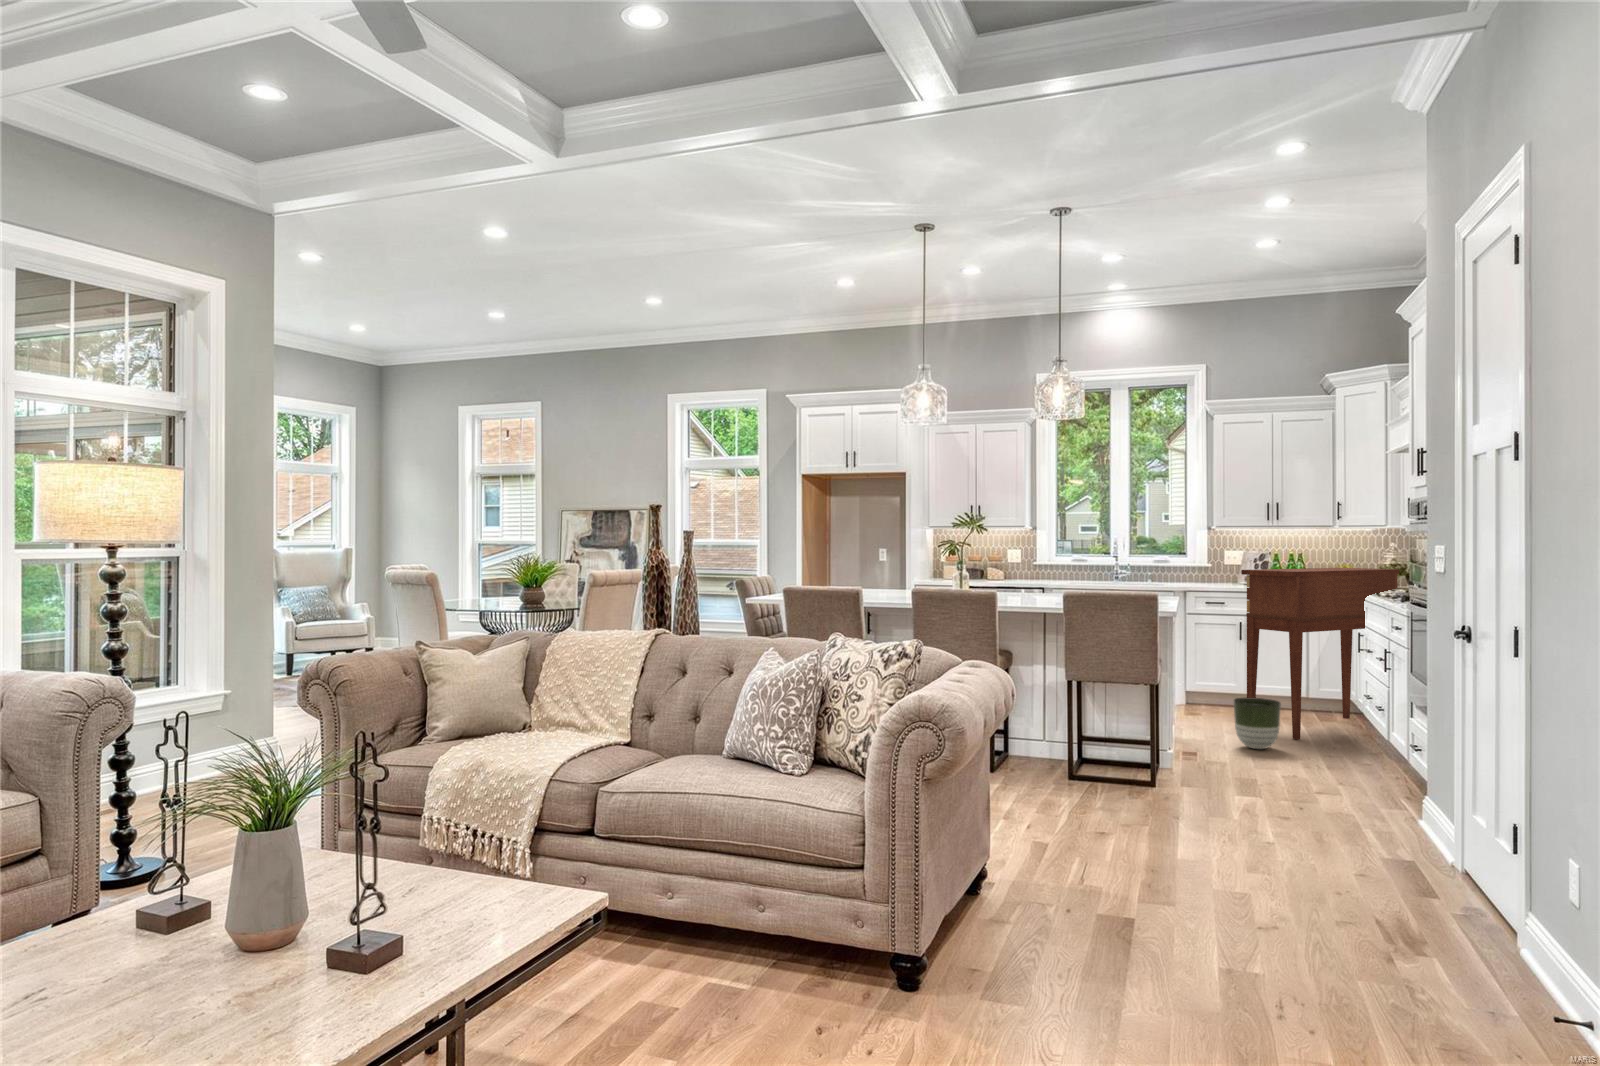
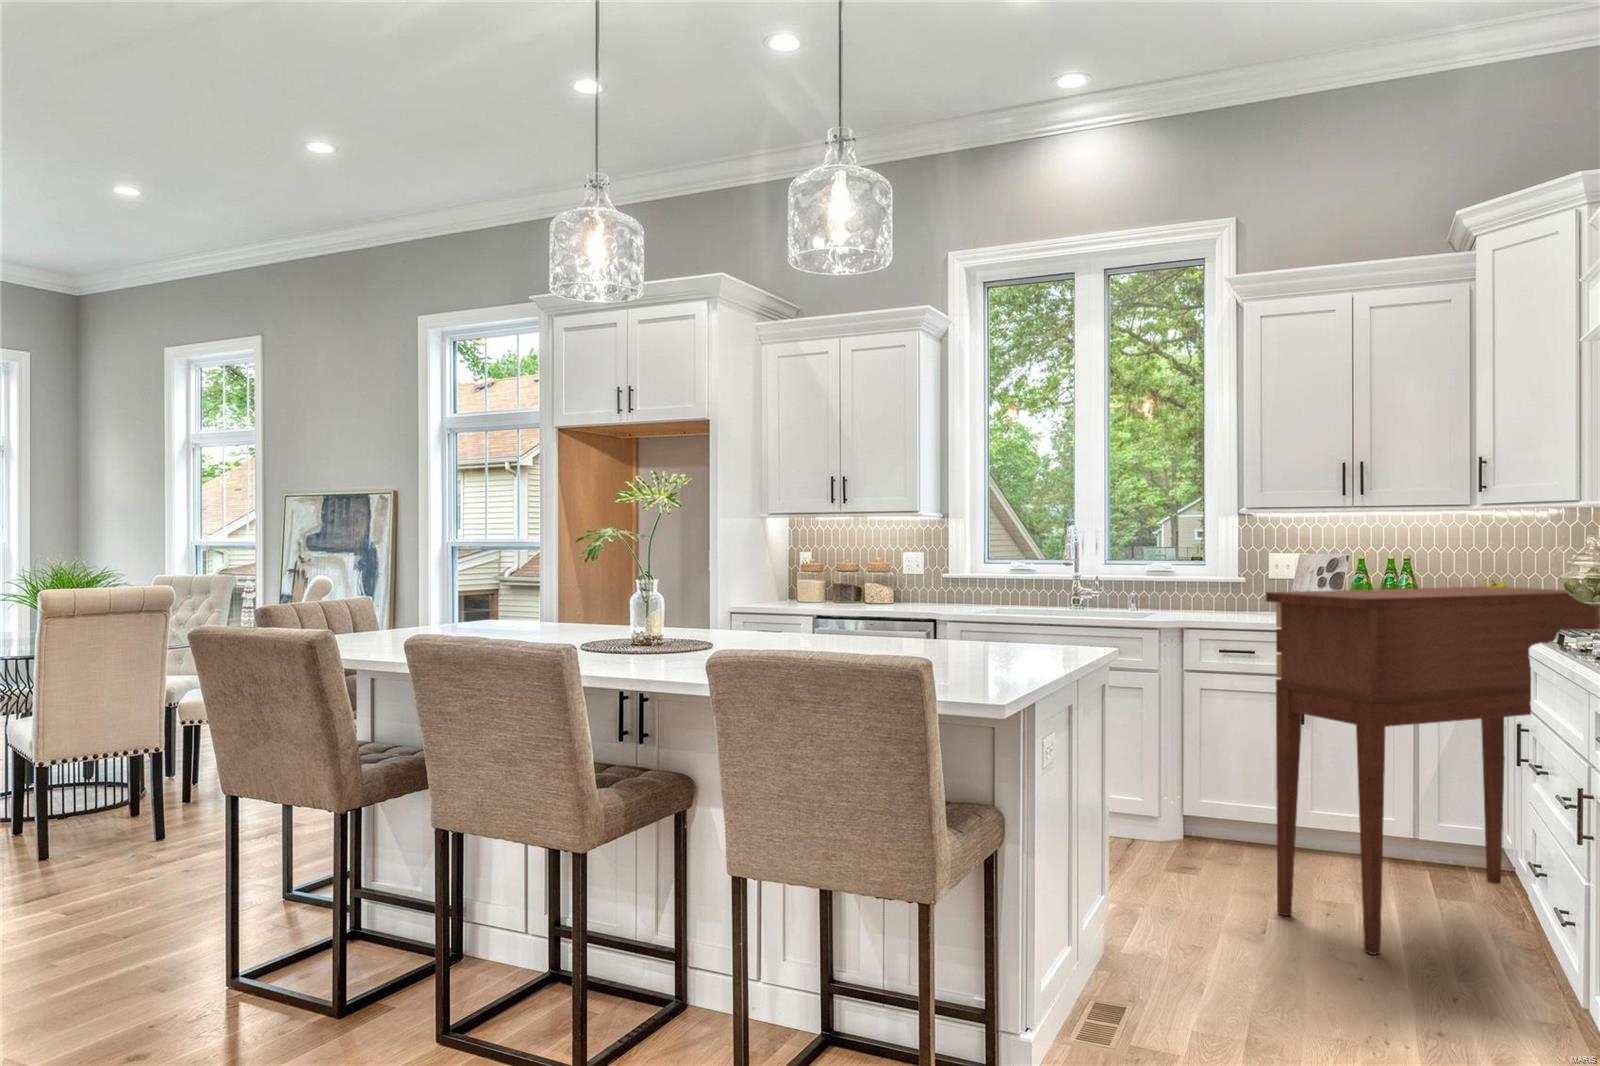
planter: present [1234,698,1281,749] -> none [1223,868,1324,990]

